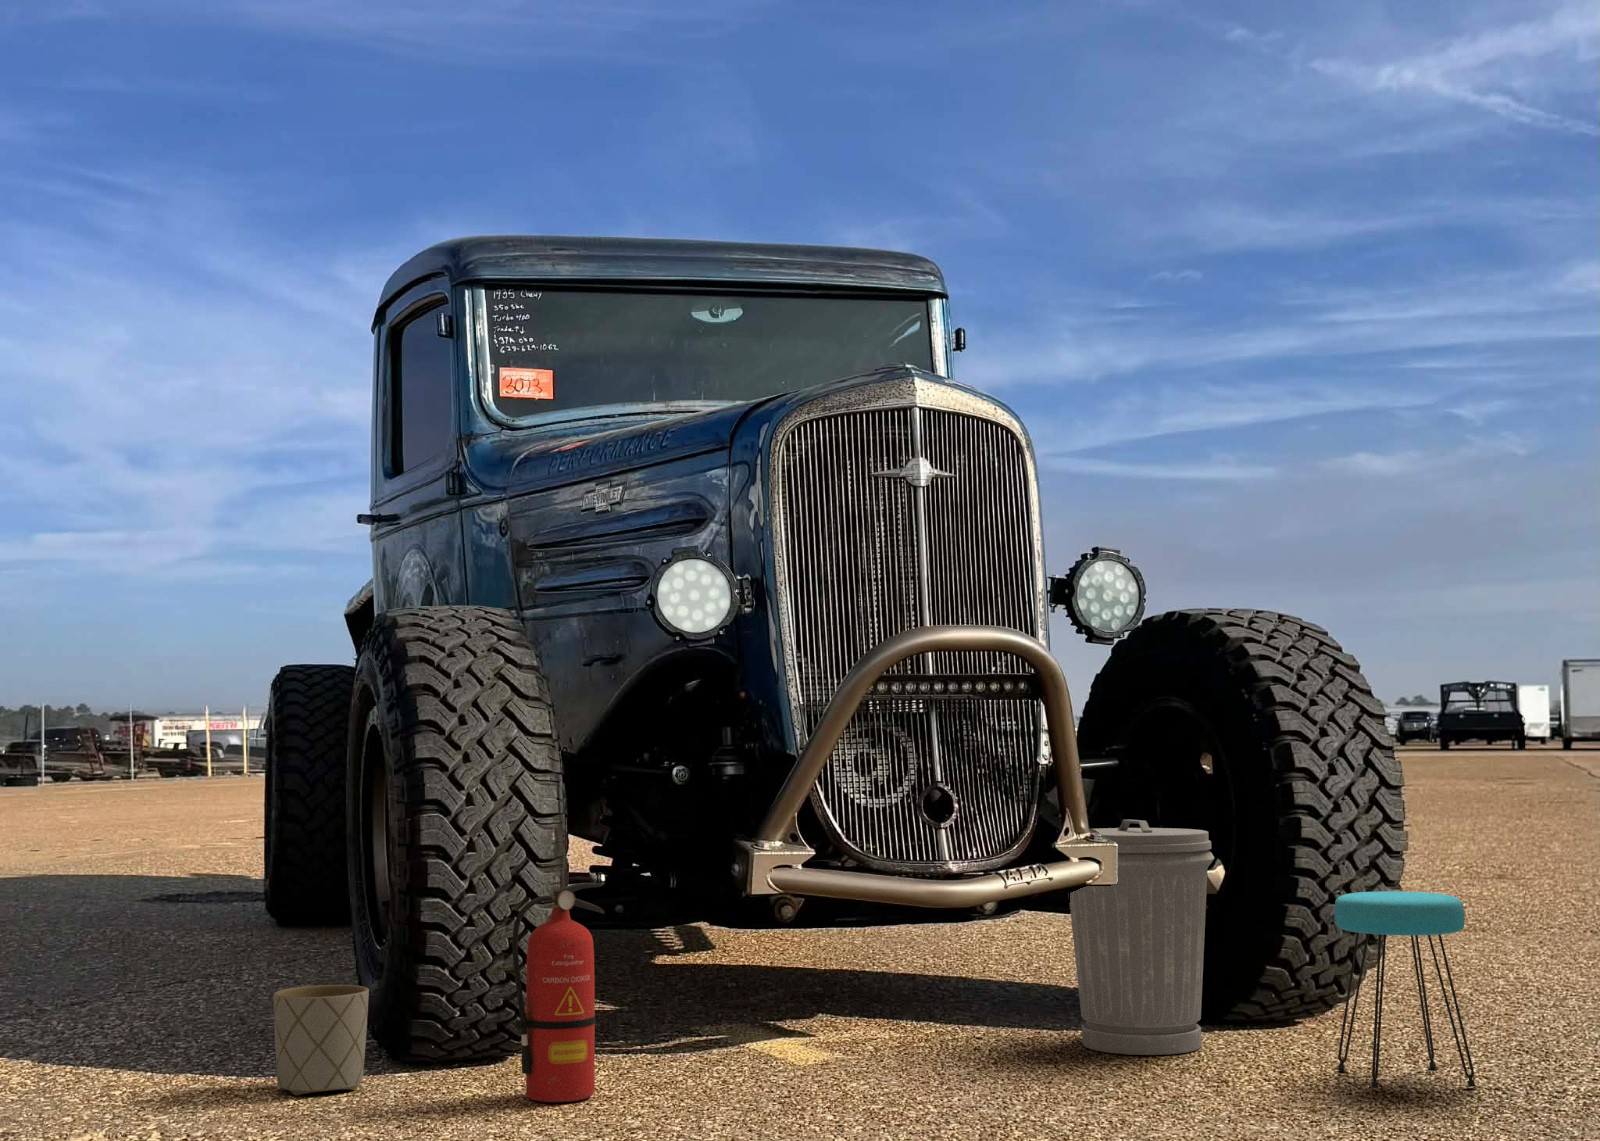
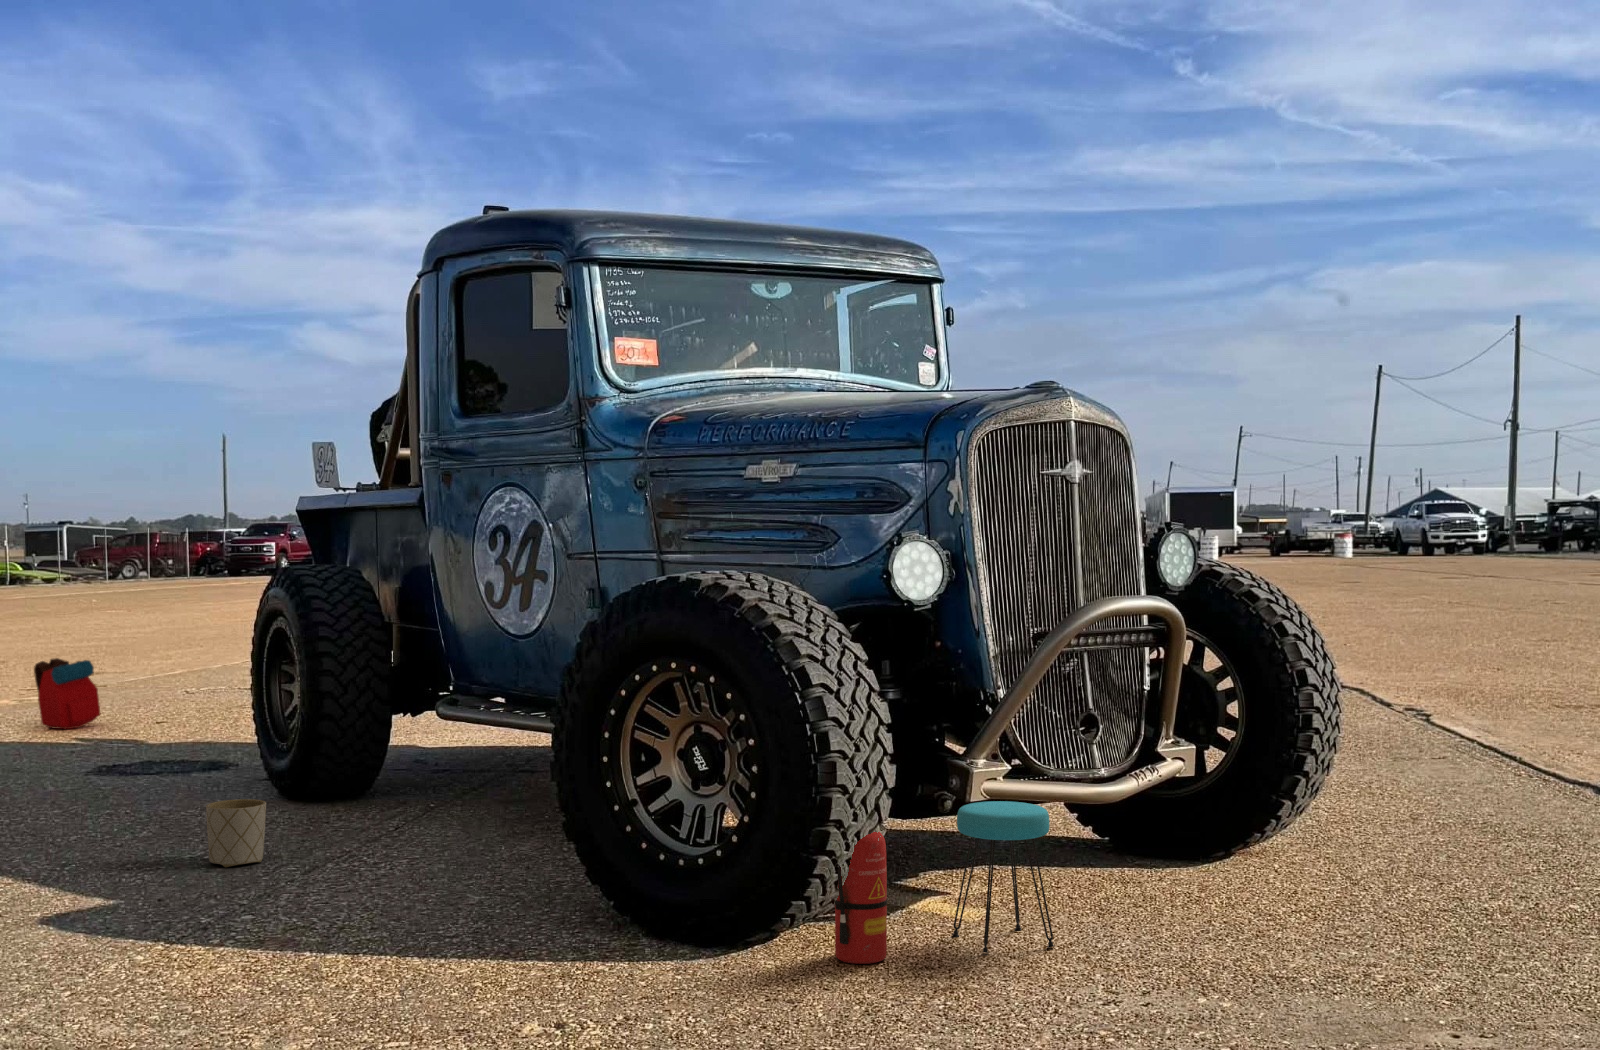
backpack: none [148,800,212,876] -> present [34,658,100,729]
trash can: present [1068,820,1214,1055] -> none [1134,725,1246,895]
stool: present [1334,891,1476,1089] -> present [952,801,1054,953]
planter: present [274,985,369,1095] -> present [206,799,266,867]

